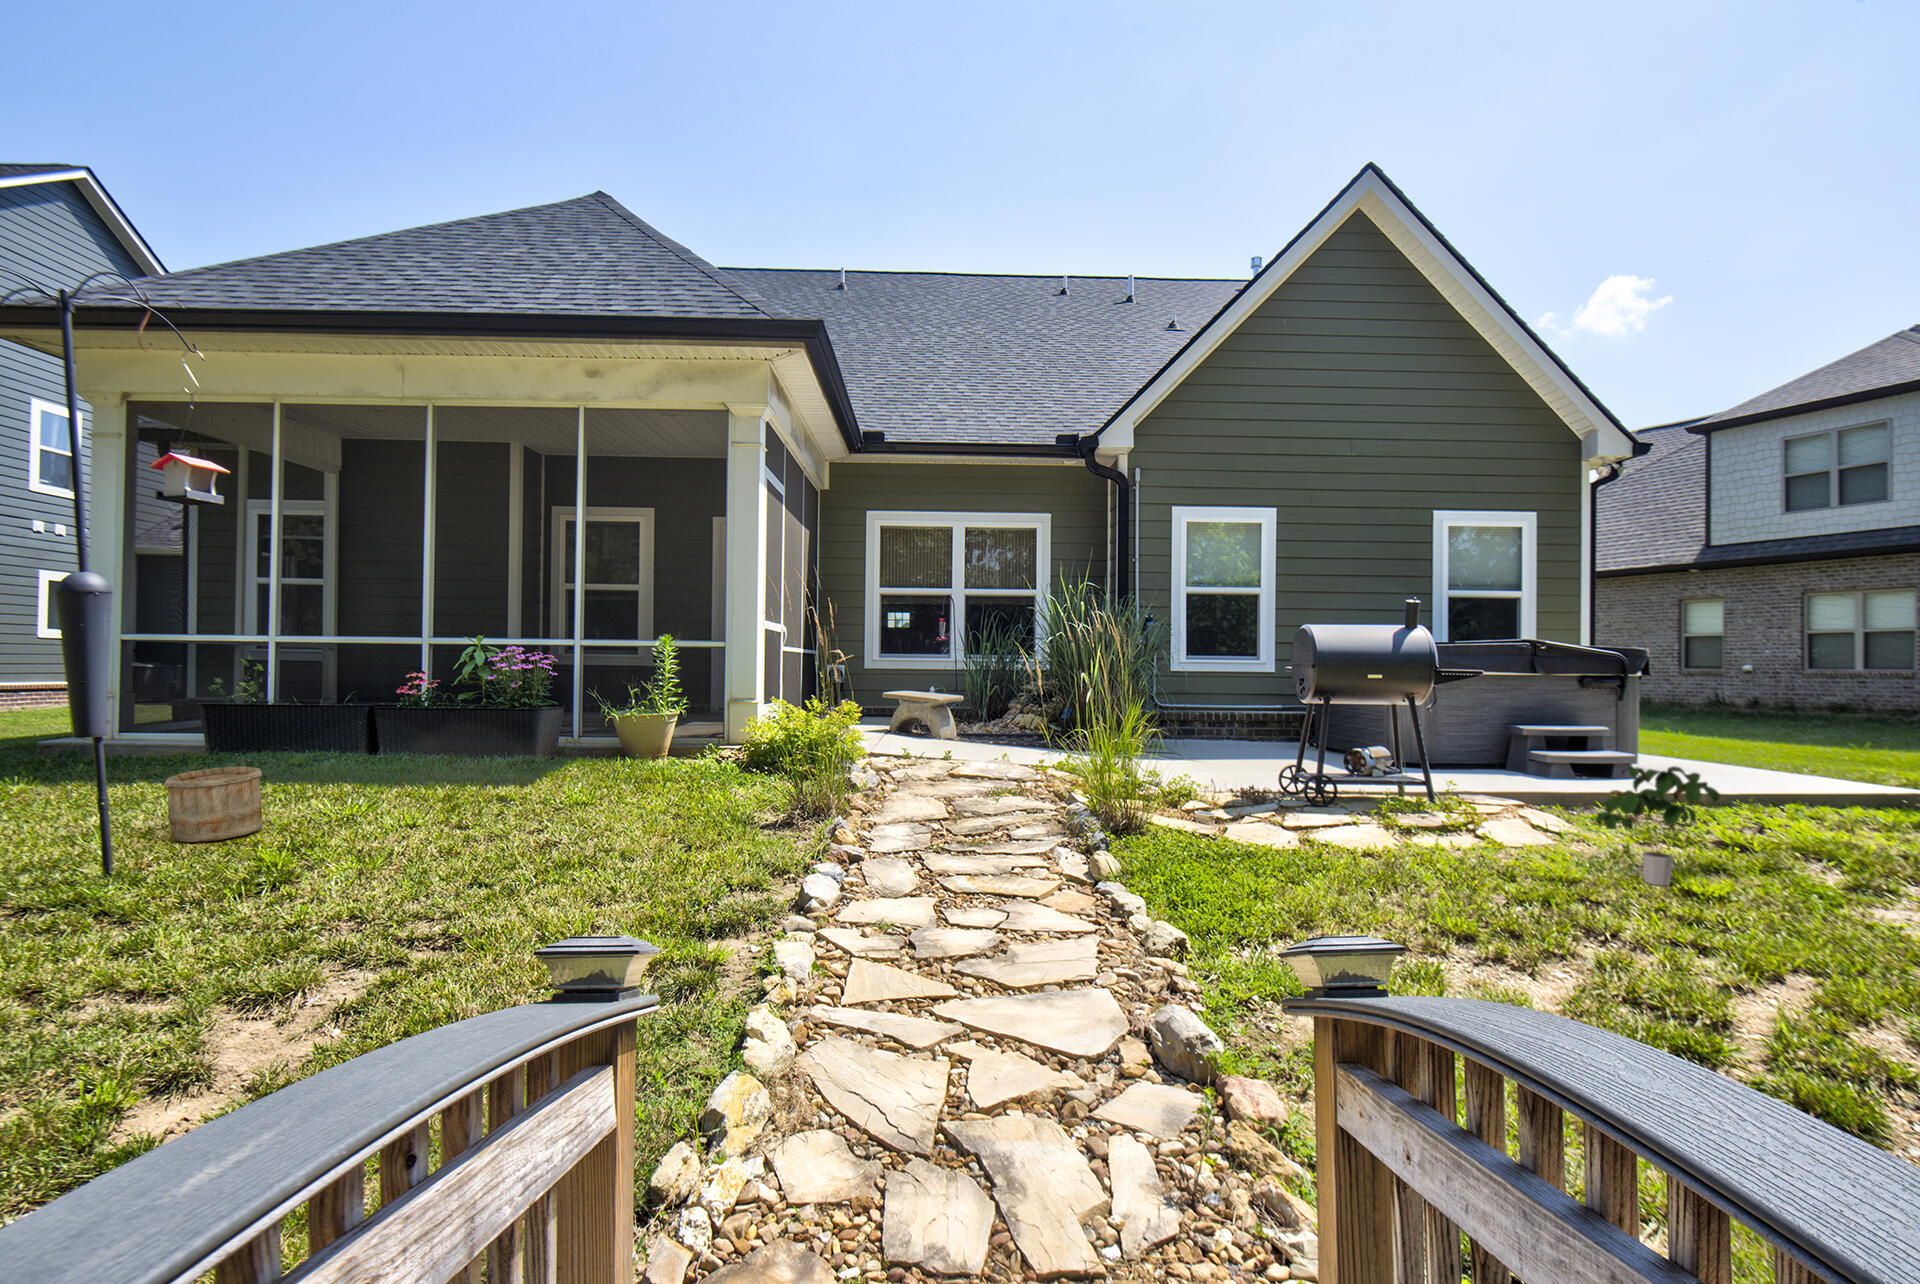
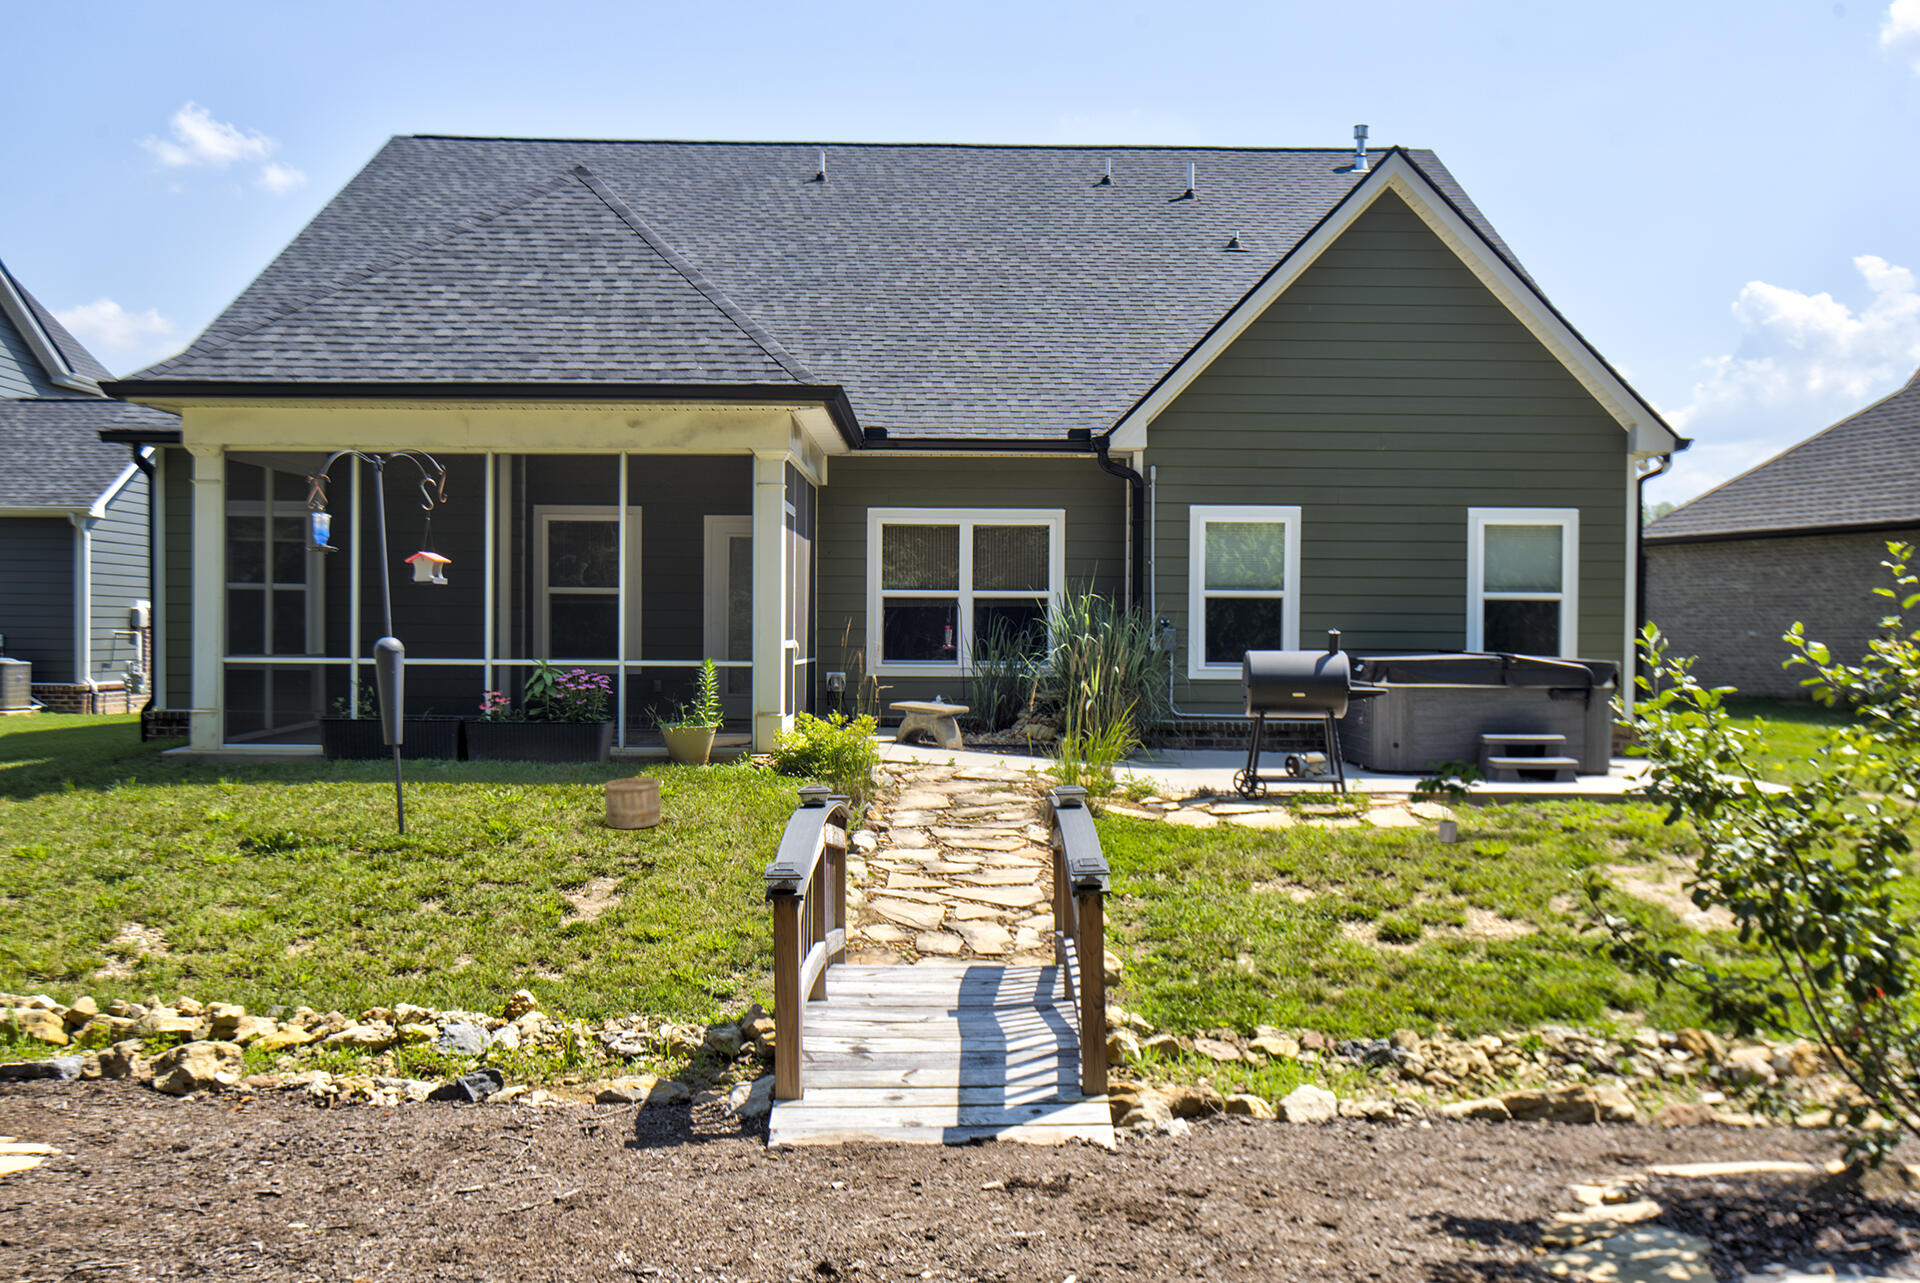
wooden bucket: present [164,766,262,842] -> present [604,778,661,829]

